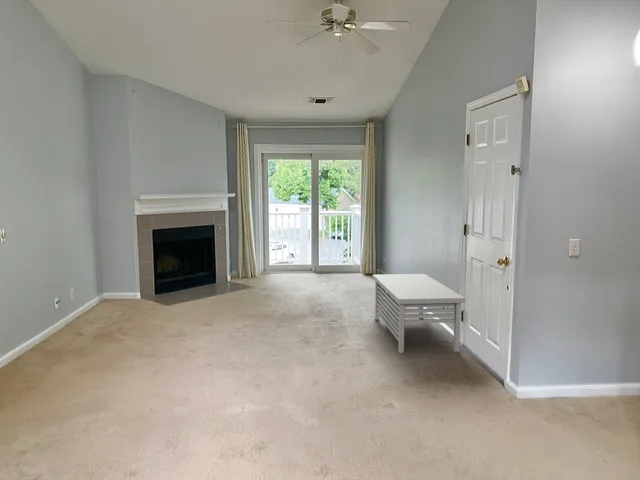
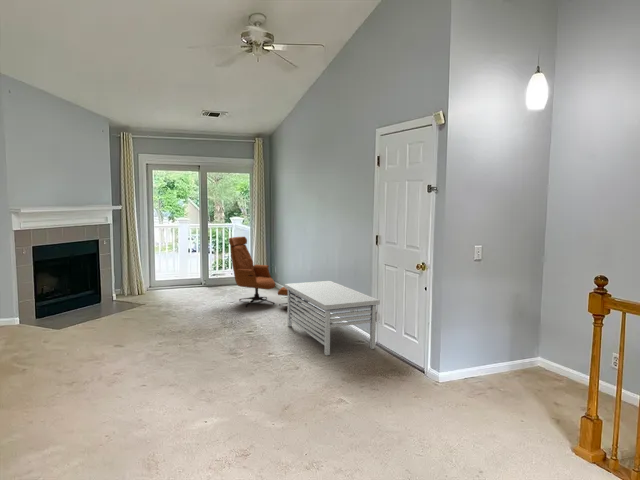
lounge chair: none [329,224,407,303] -> present [229,237,297,310]

